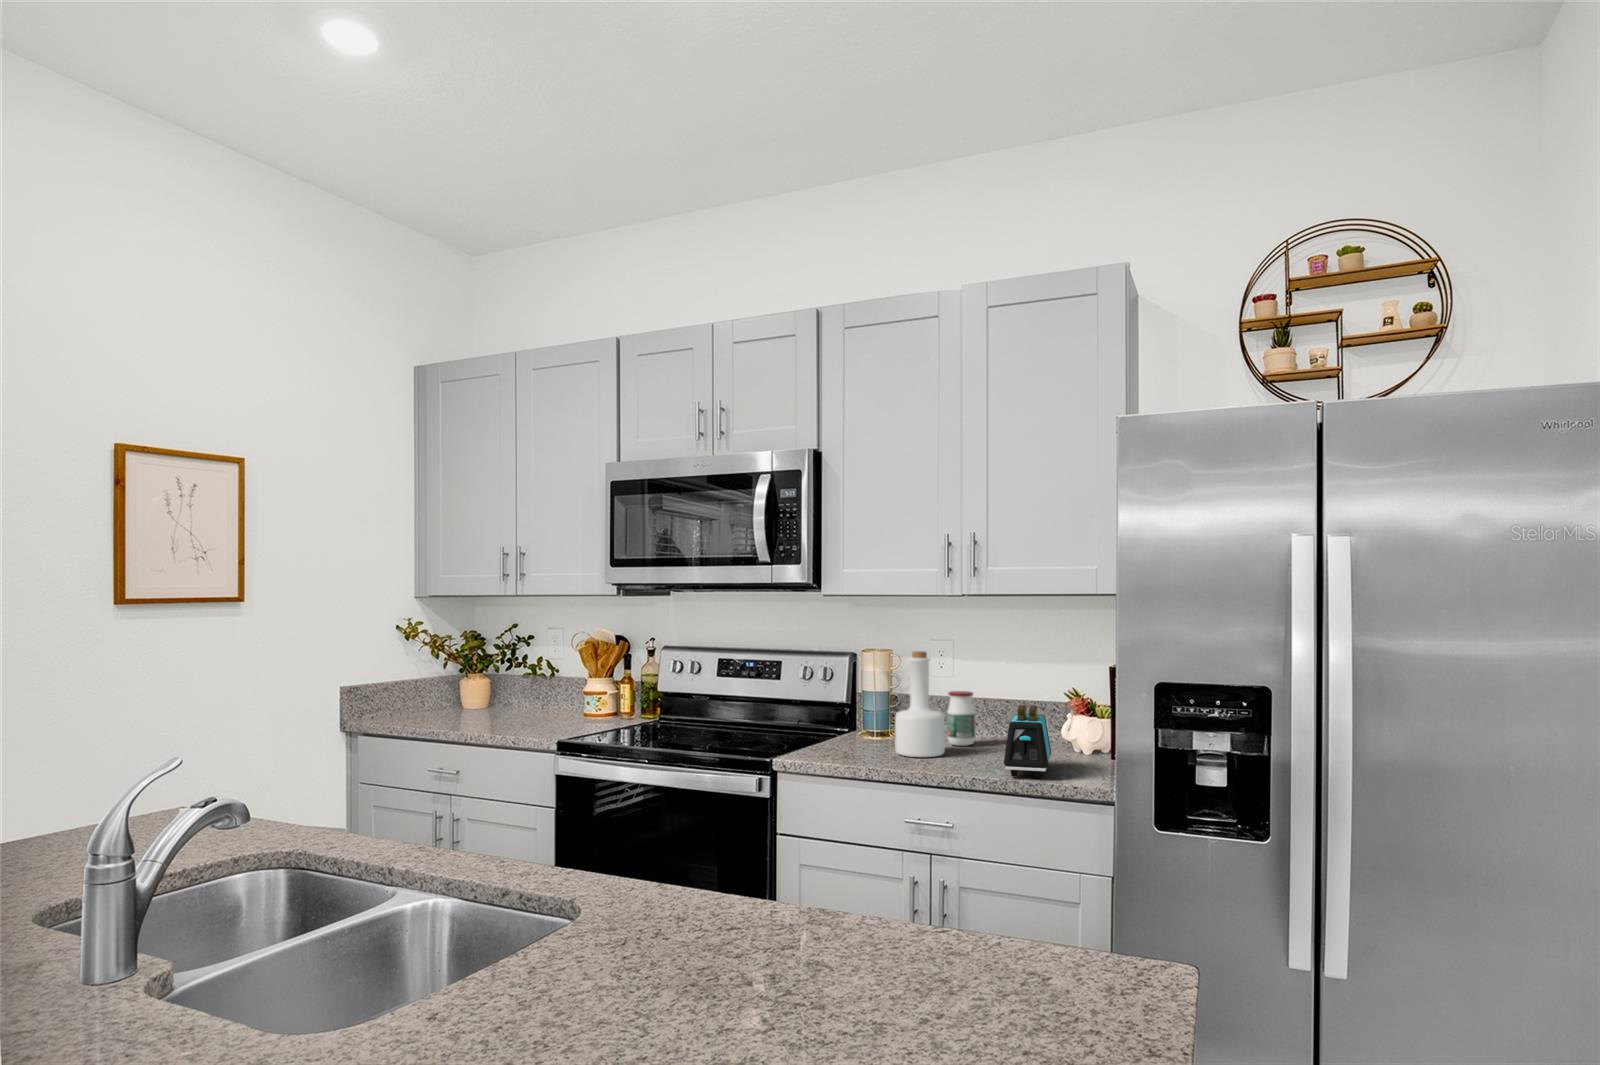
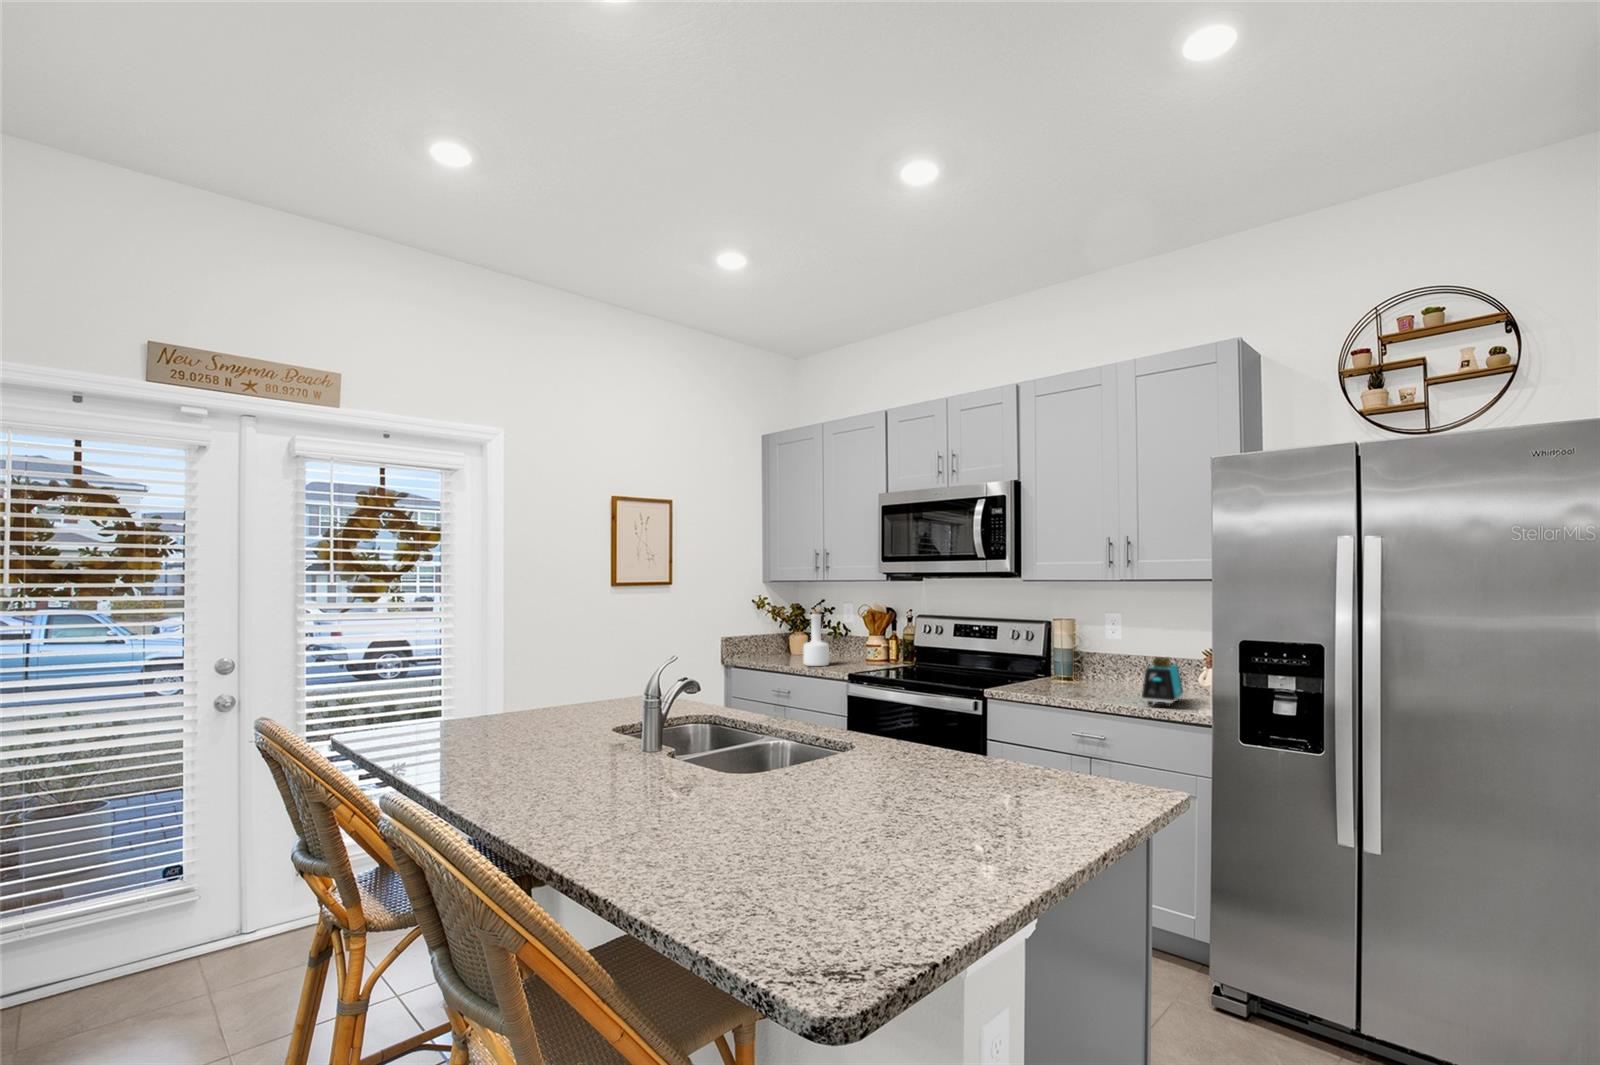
bottle: present [895,651,945,757] -> present [803,611,829,666]
jar: present [947,691,975,746] -> none [1113,648,1135,687]

